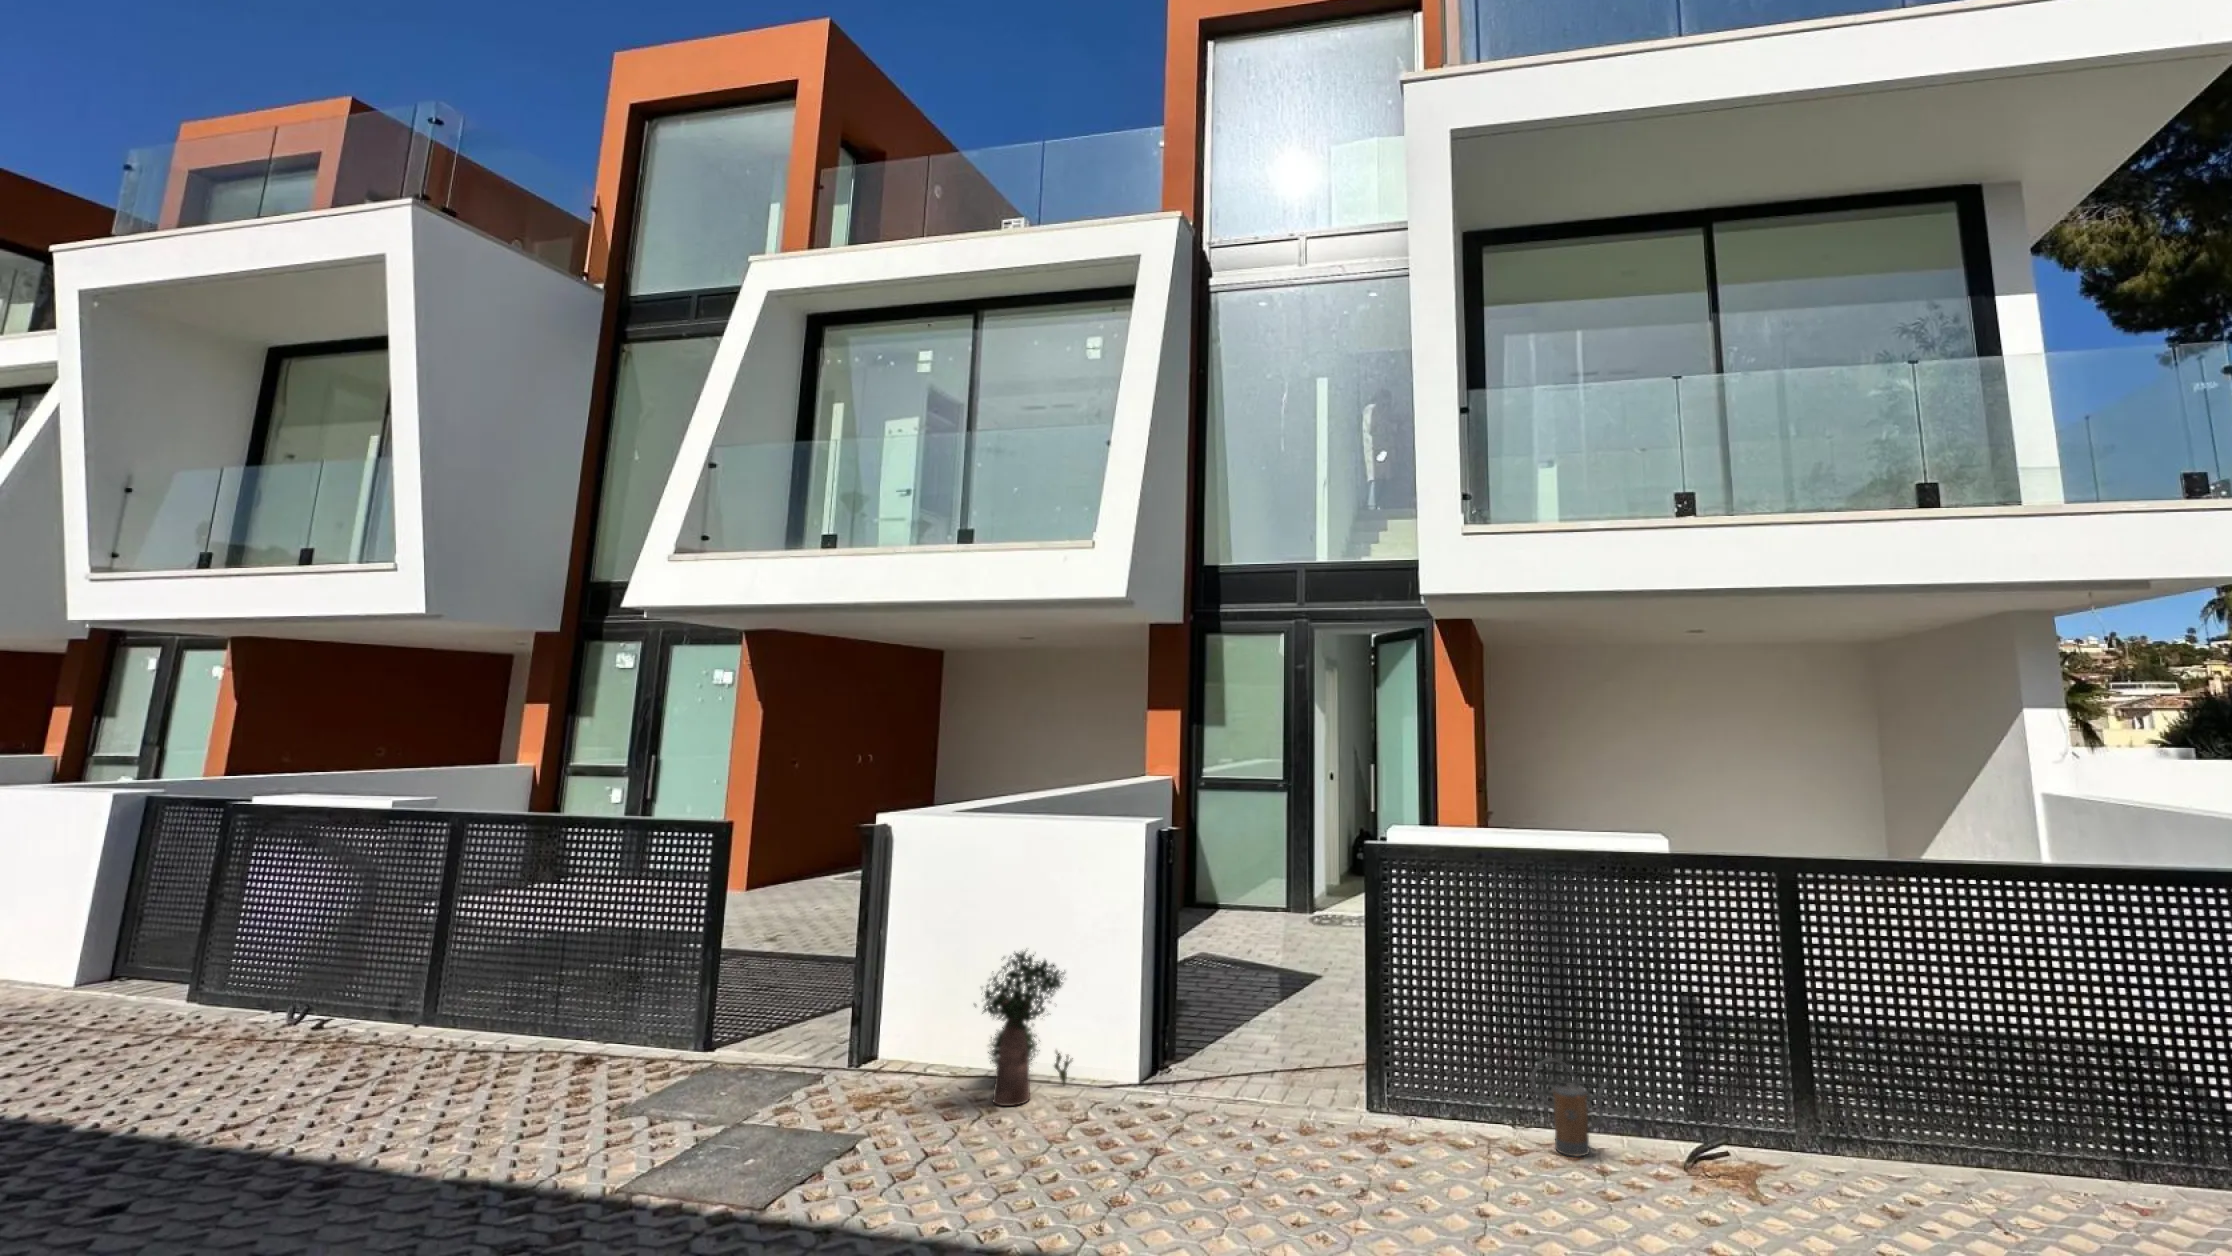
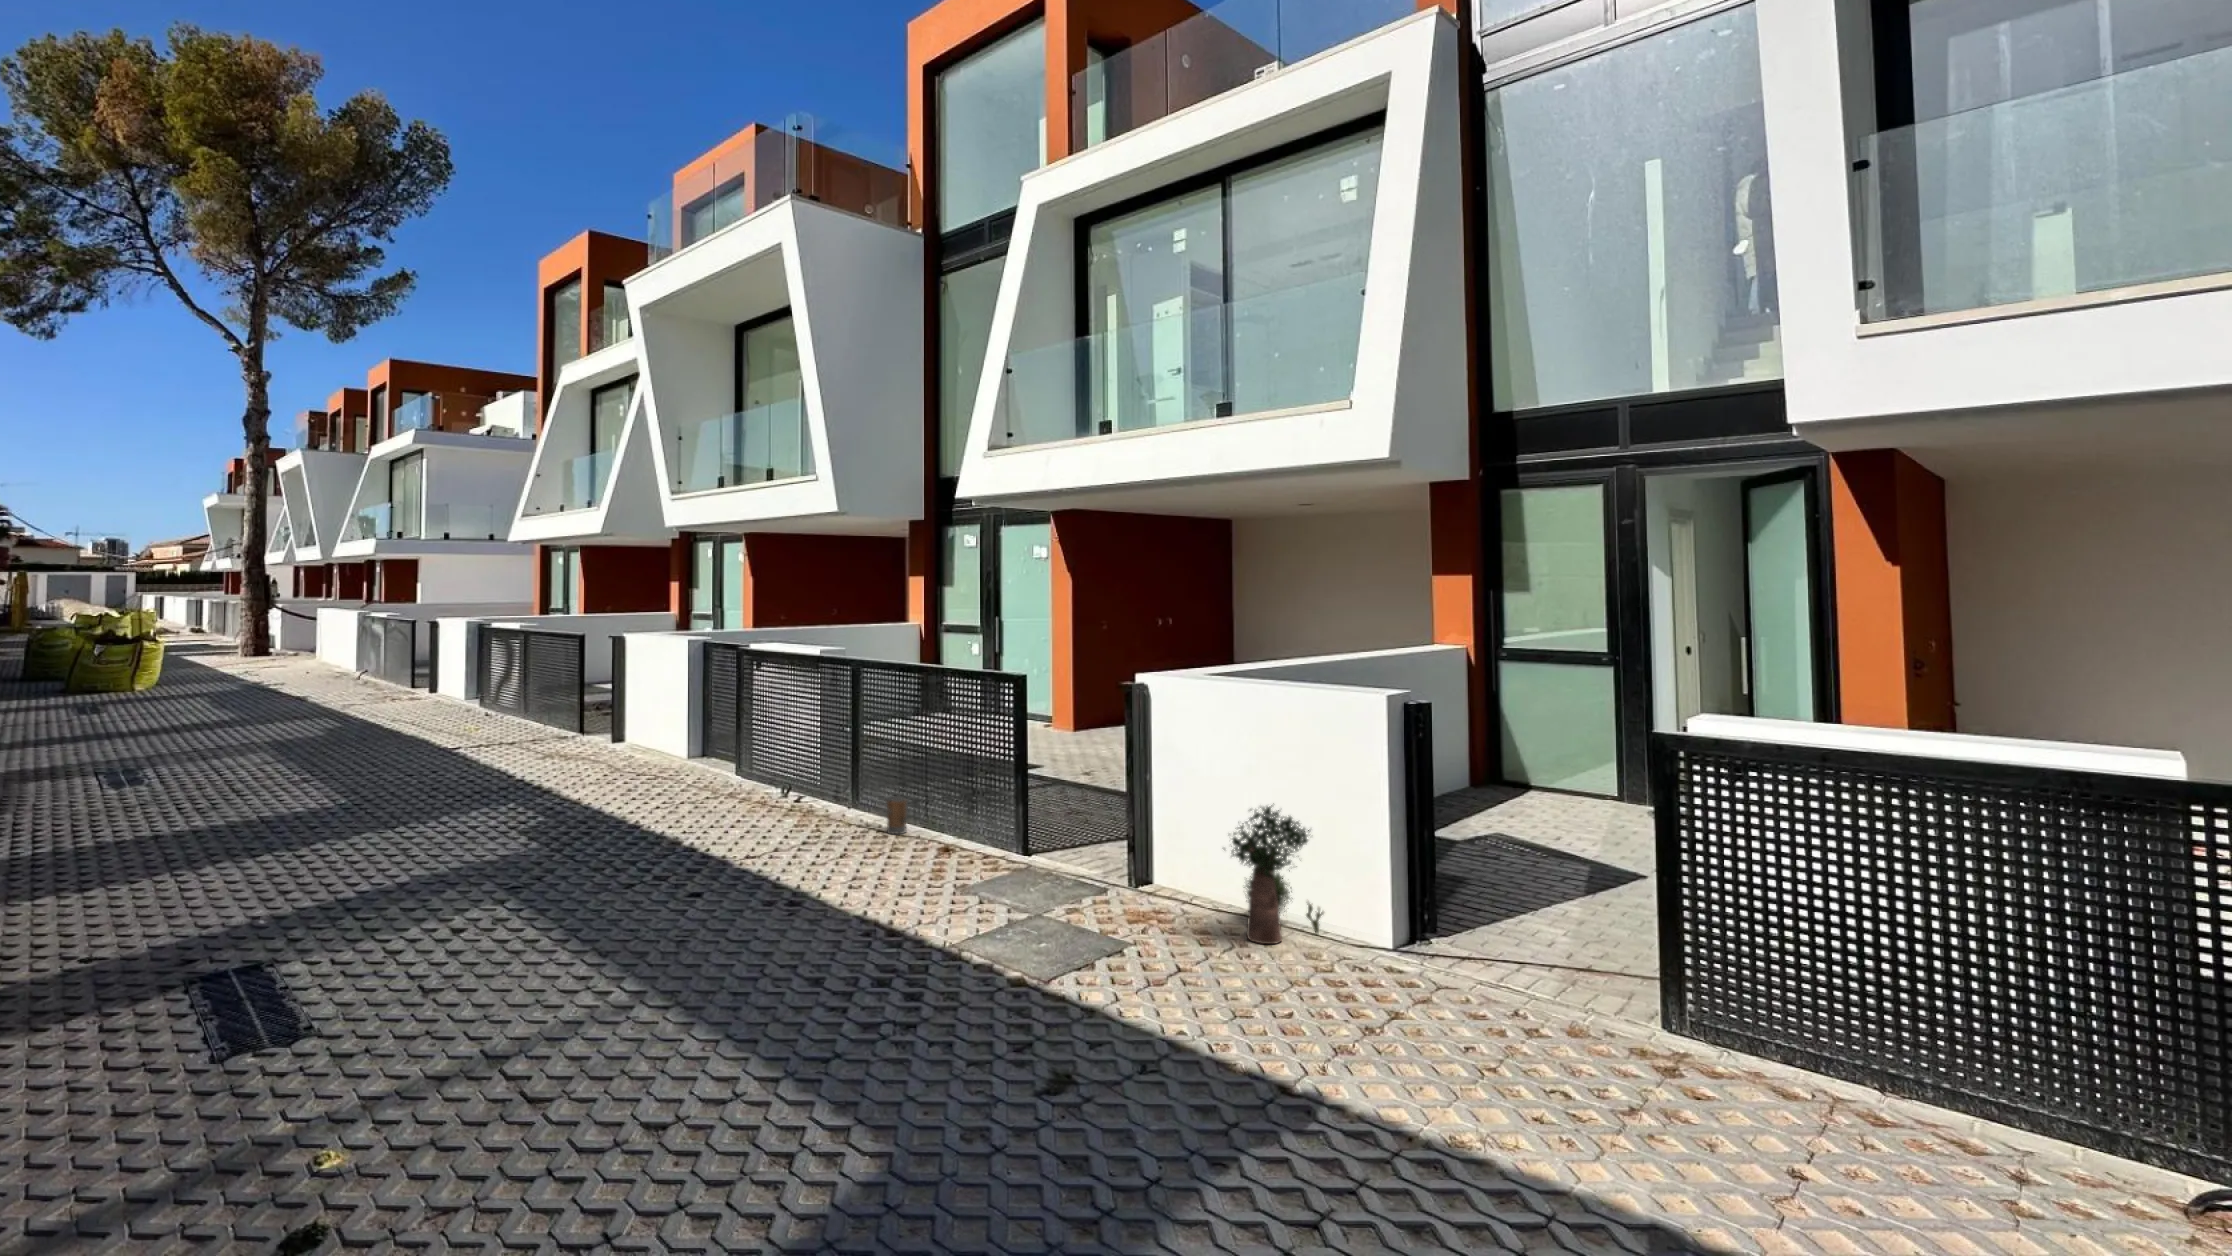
watering can: present [1532,1059,1609,1156] -> present [884,782,909,834]

